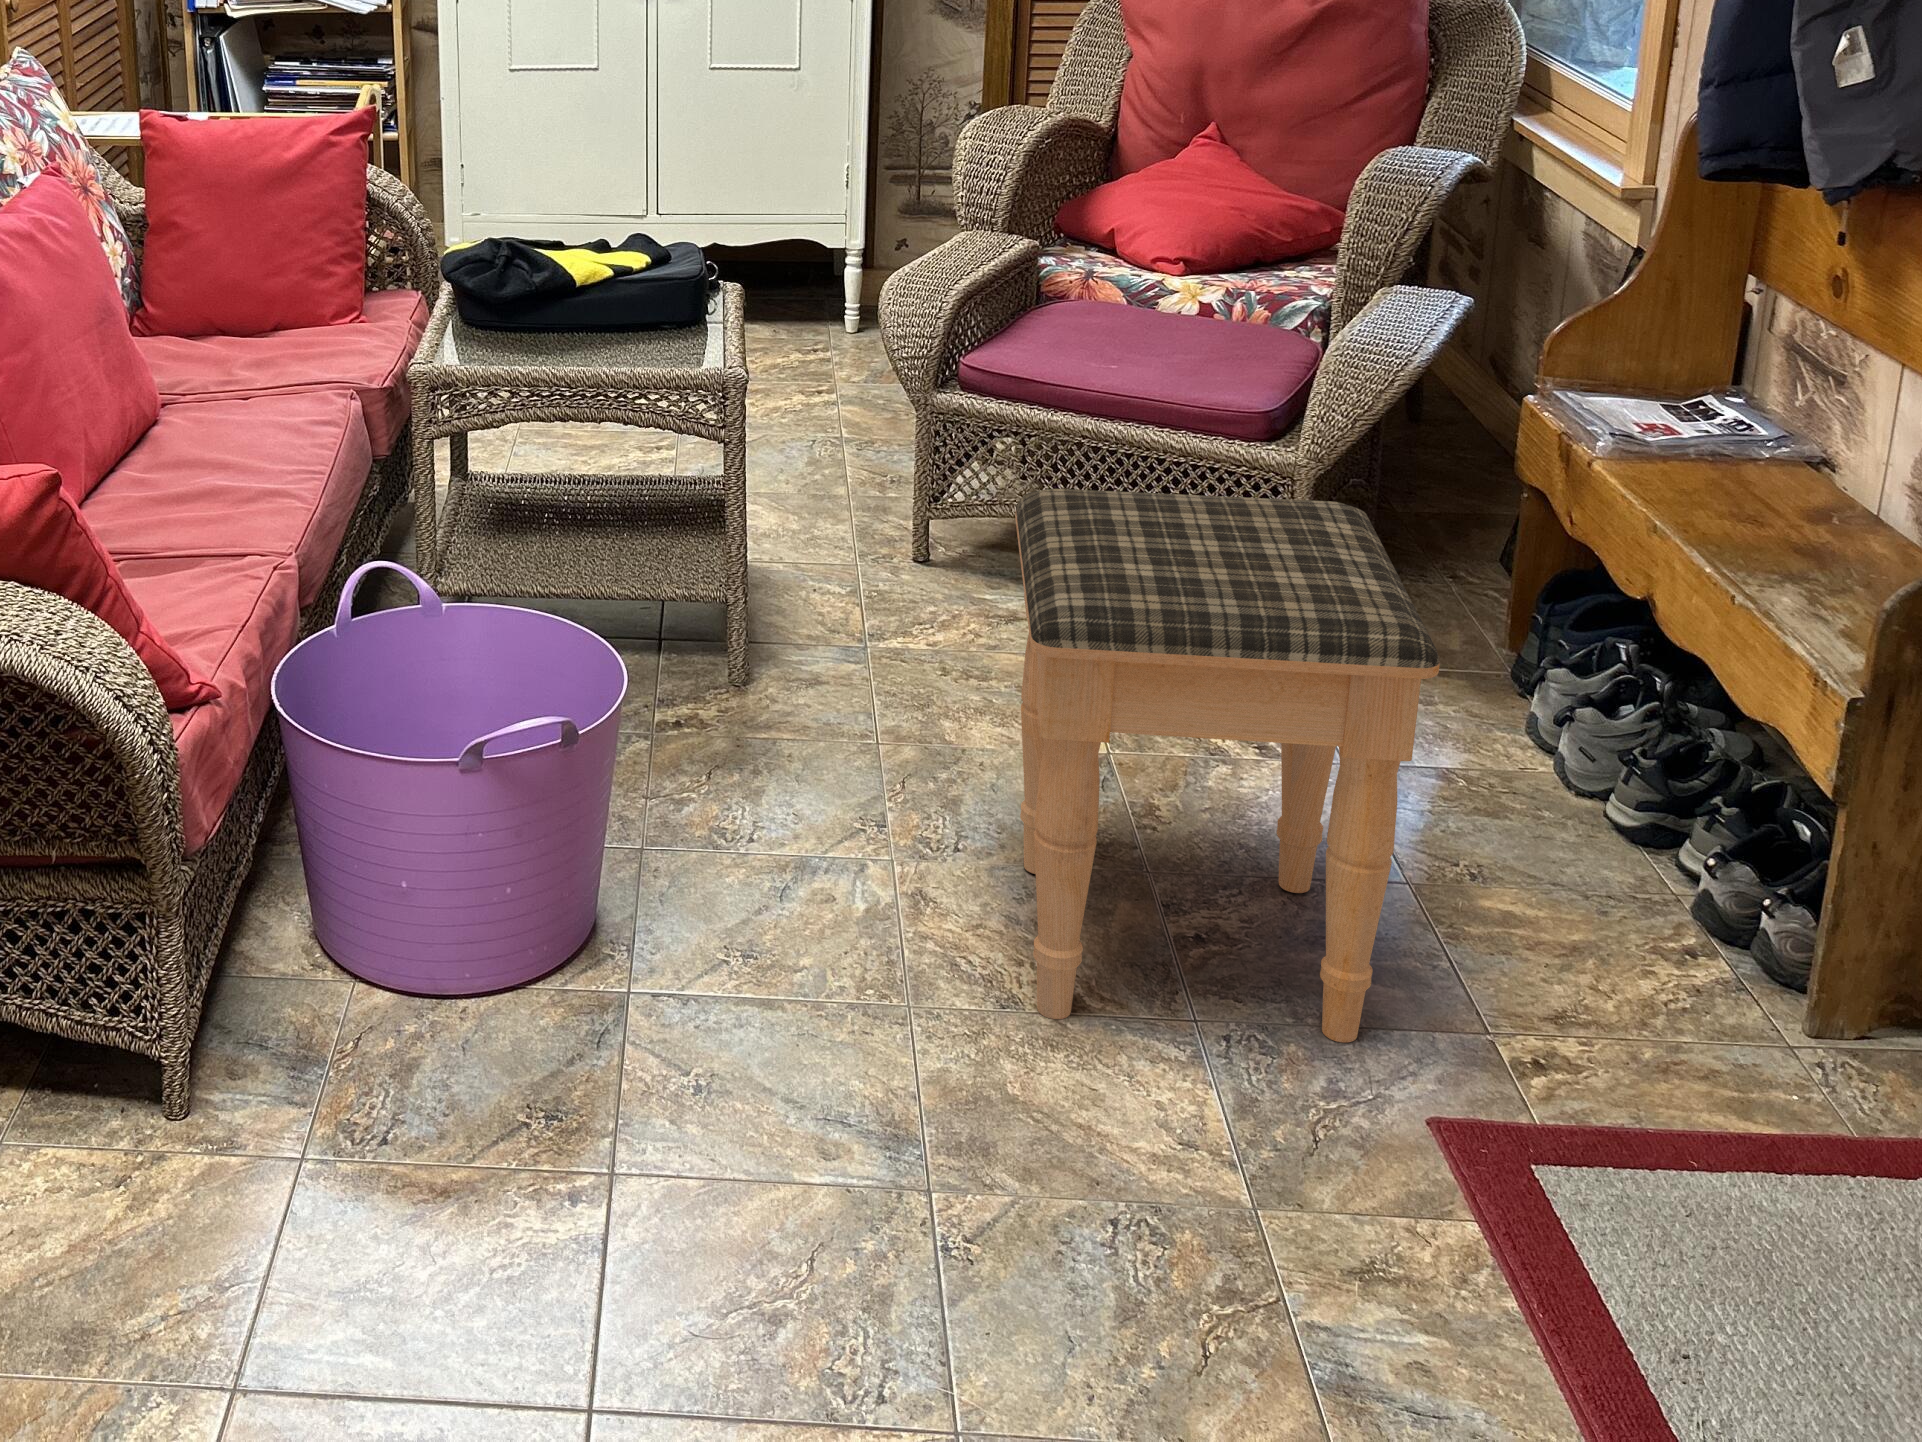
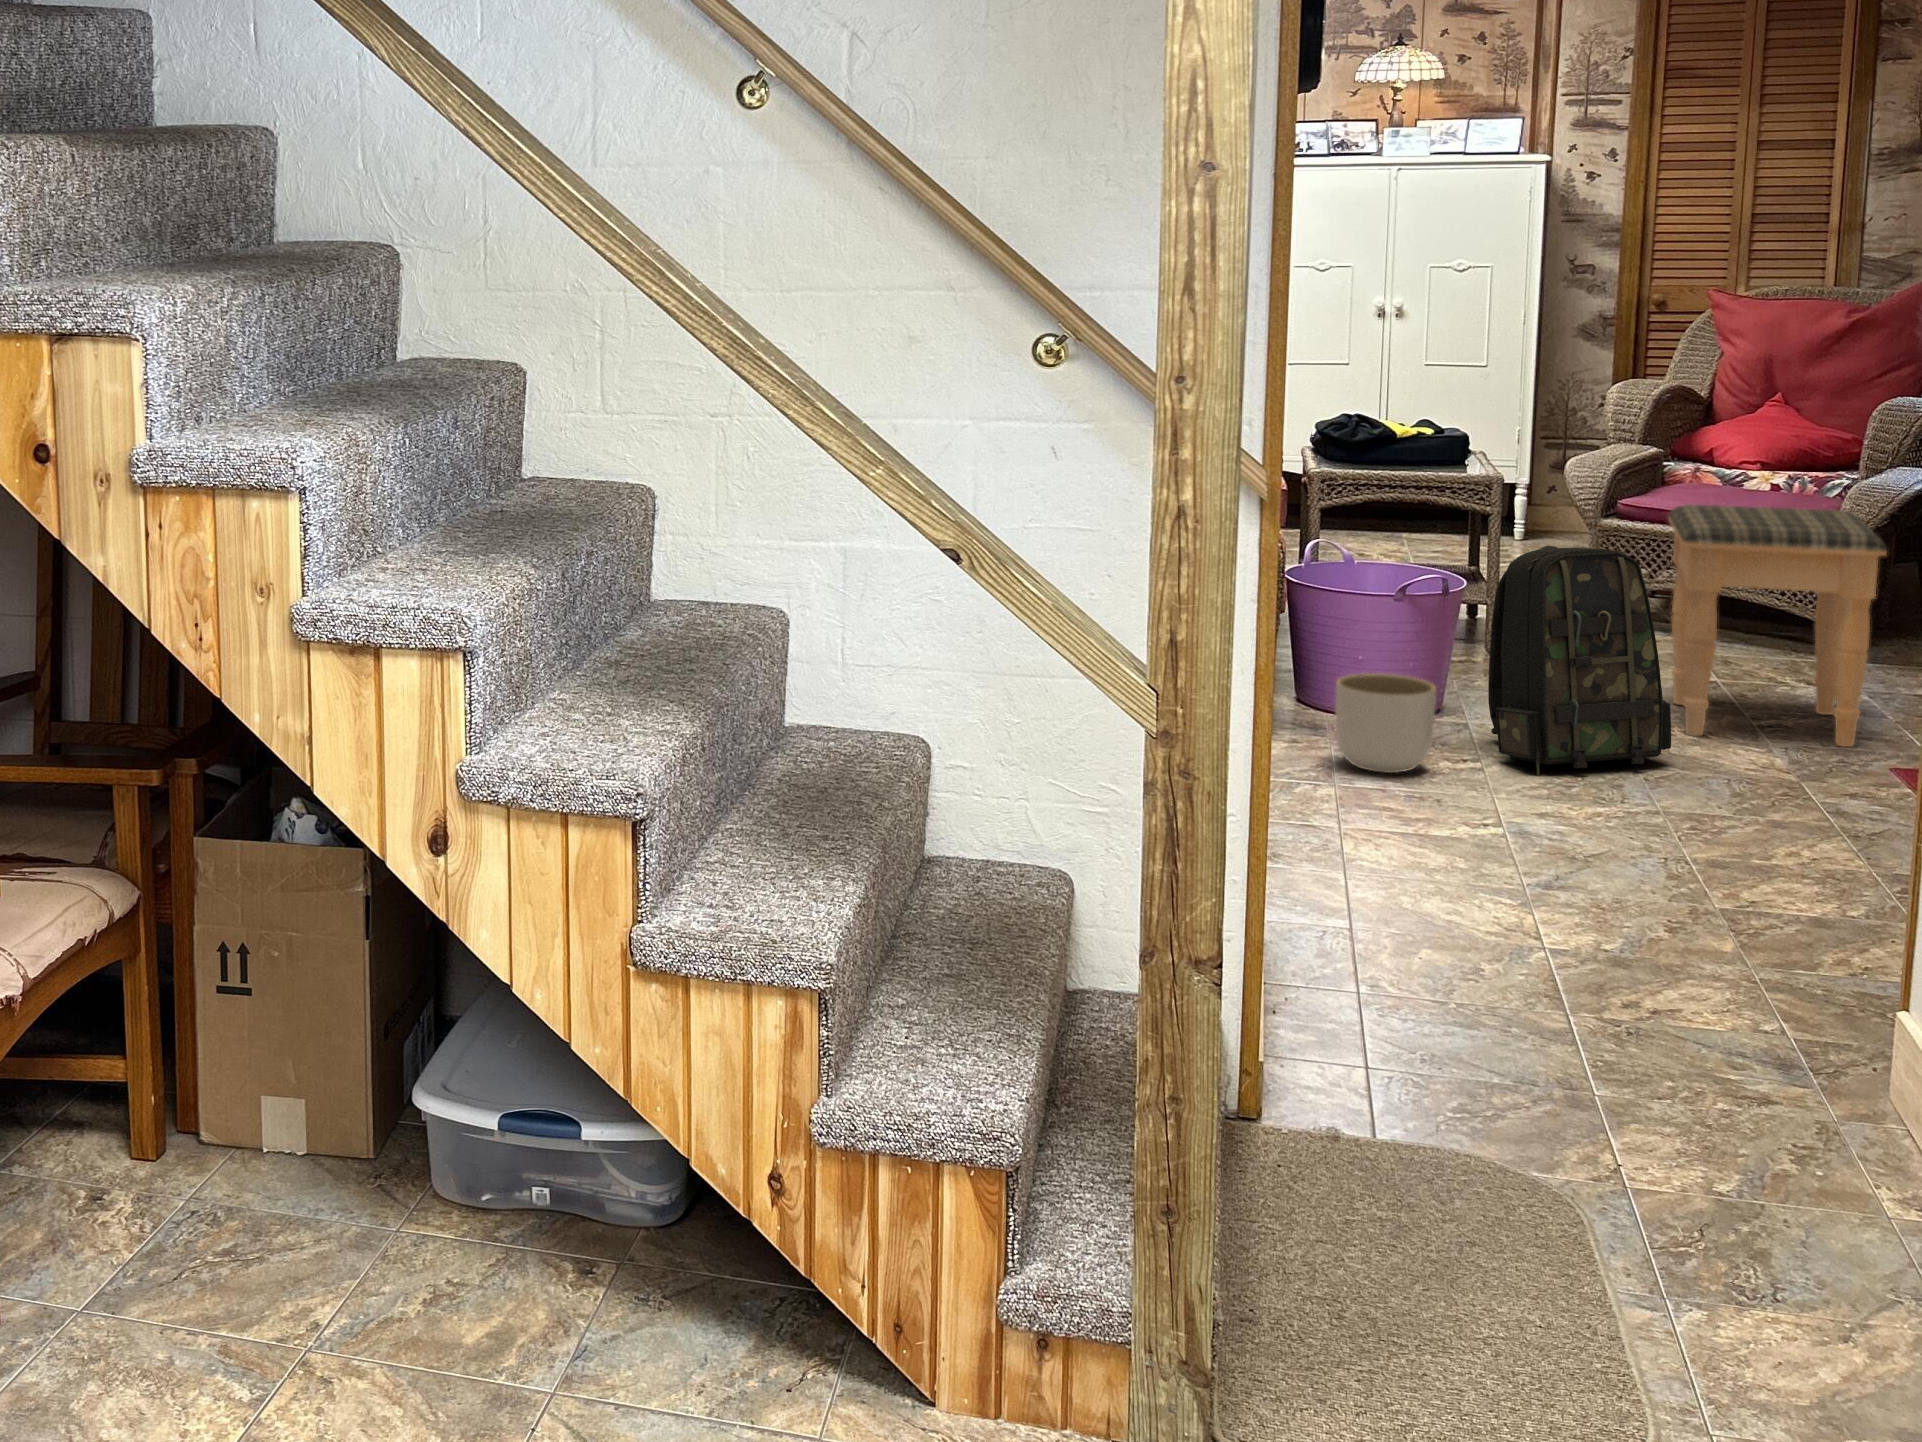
backpack: none [619,698,996,1295] -> present [1488,546,1671,776]
planter: none [231,1041,461,1330] -> present [1336,673,1436,773]

